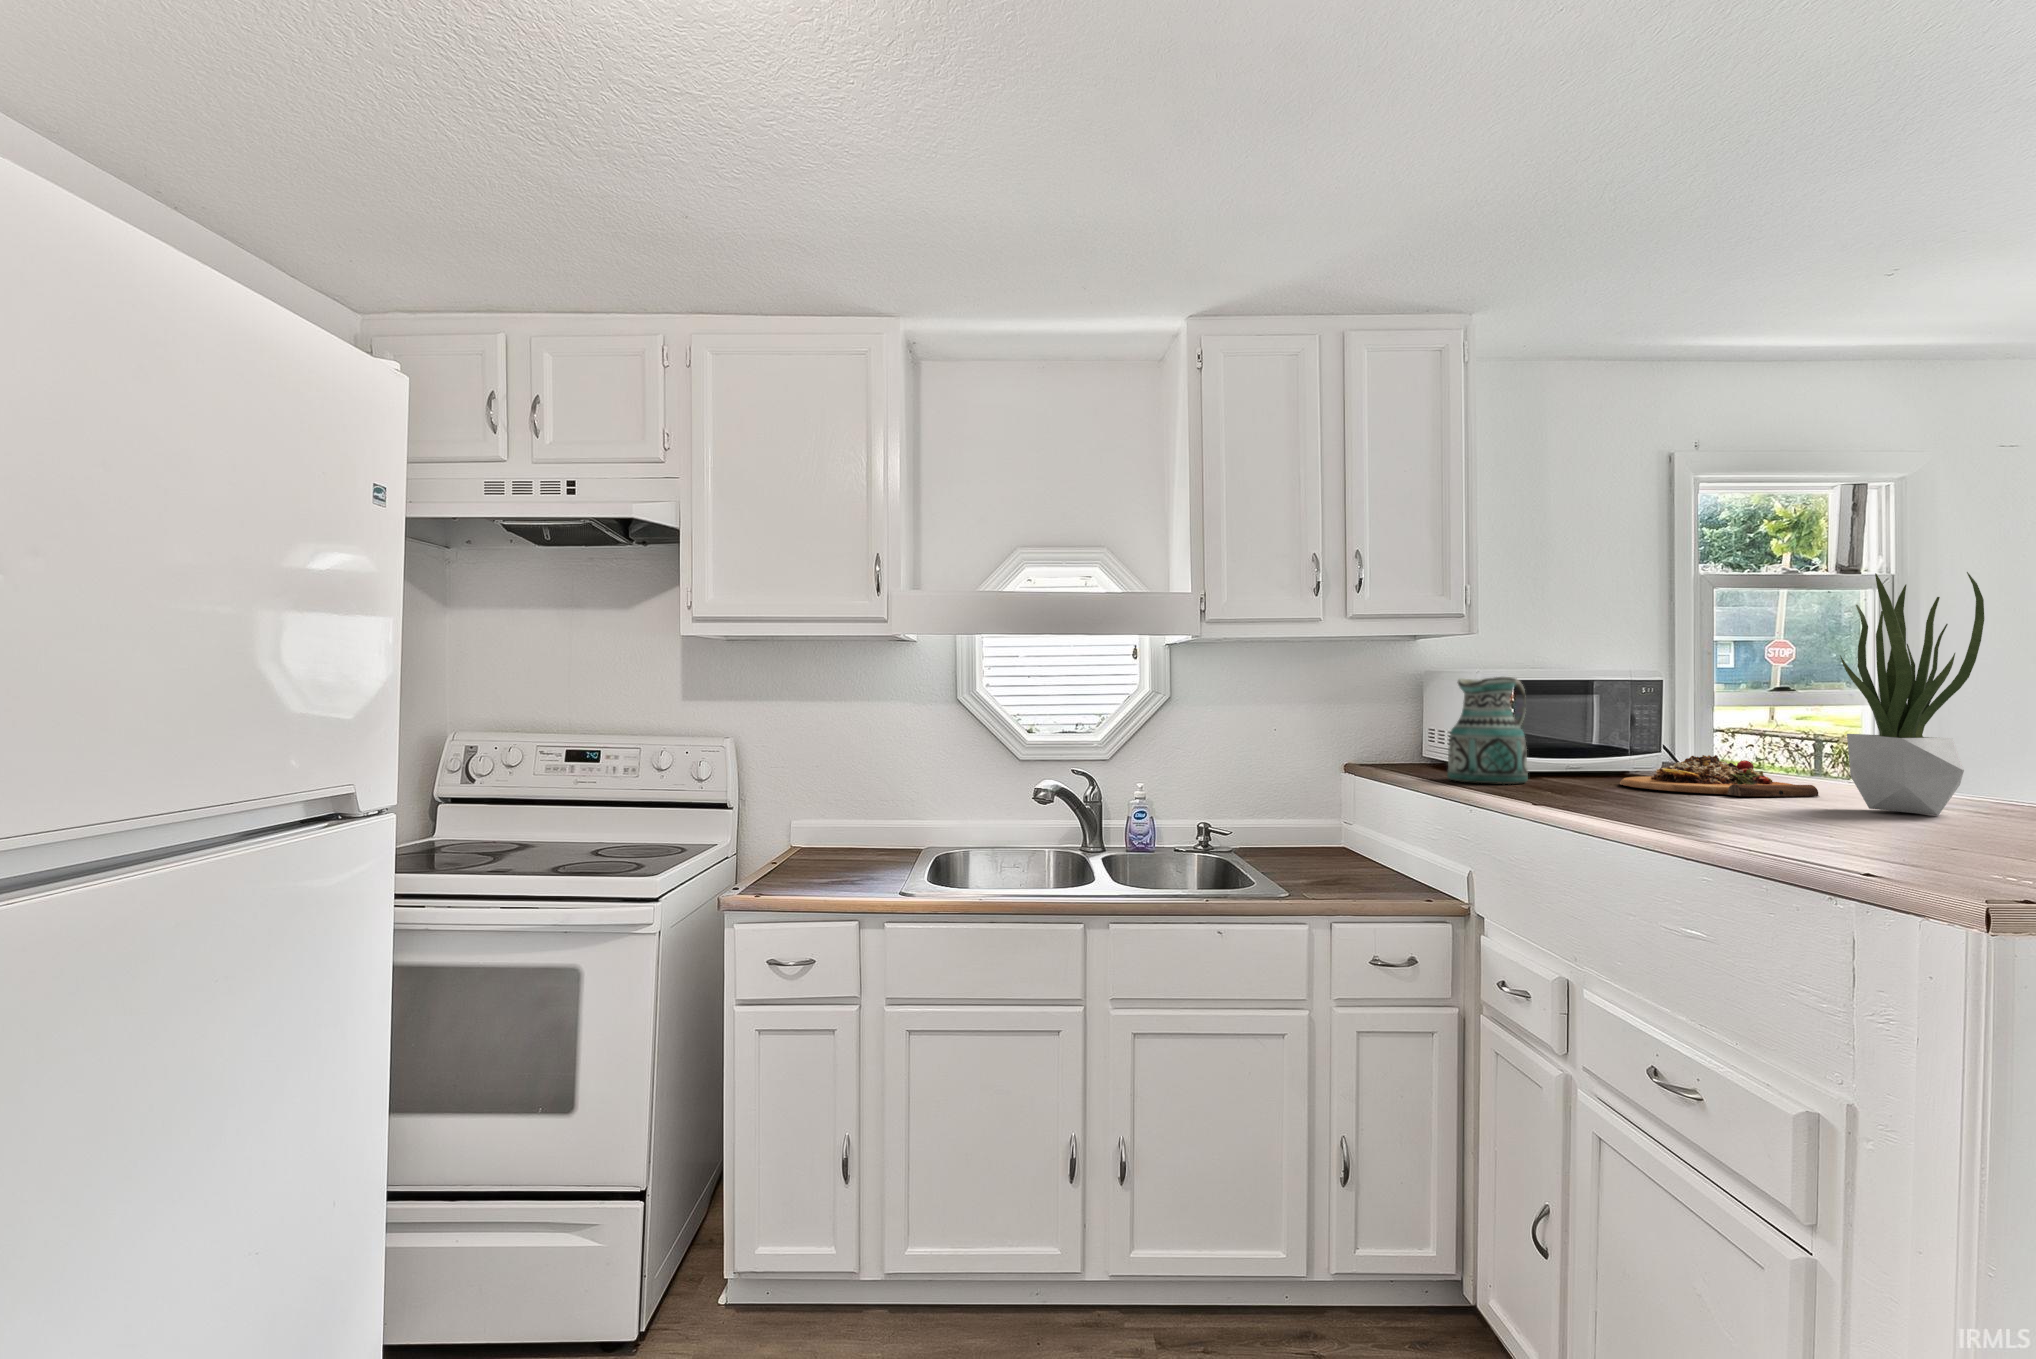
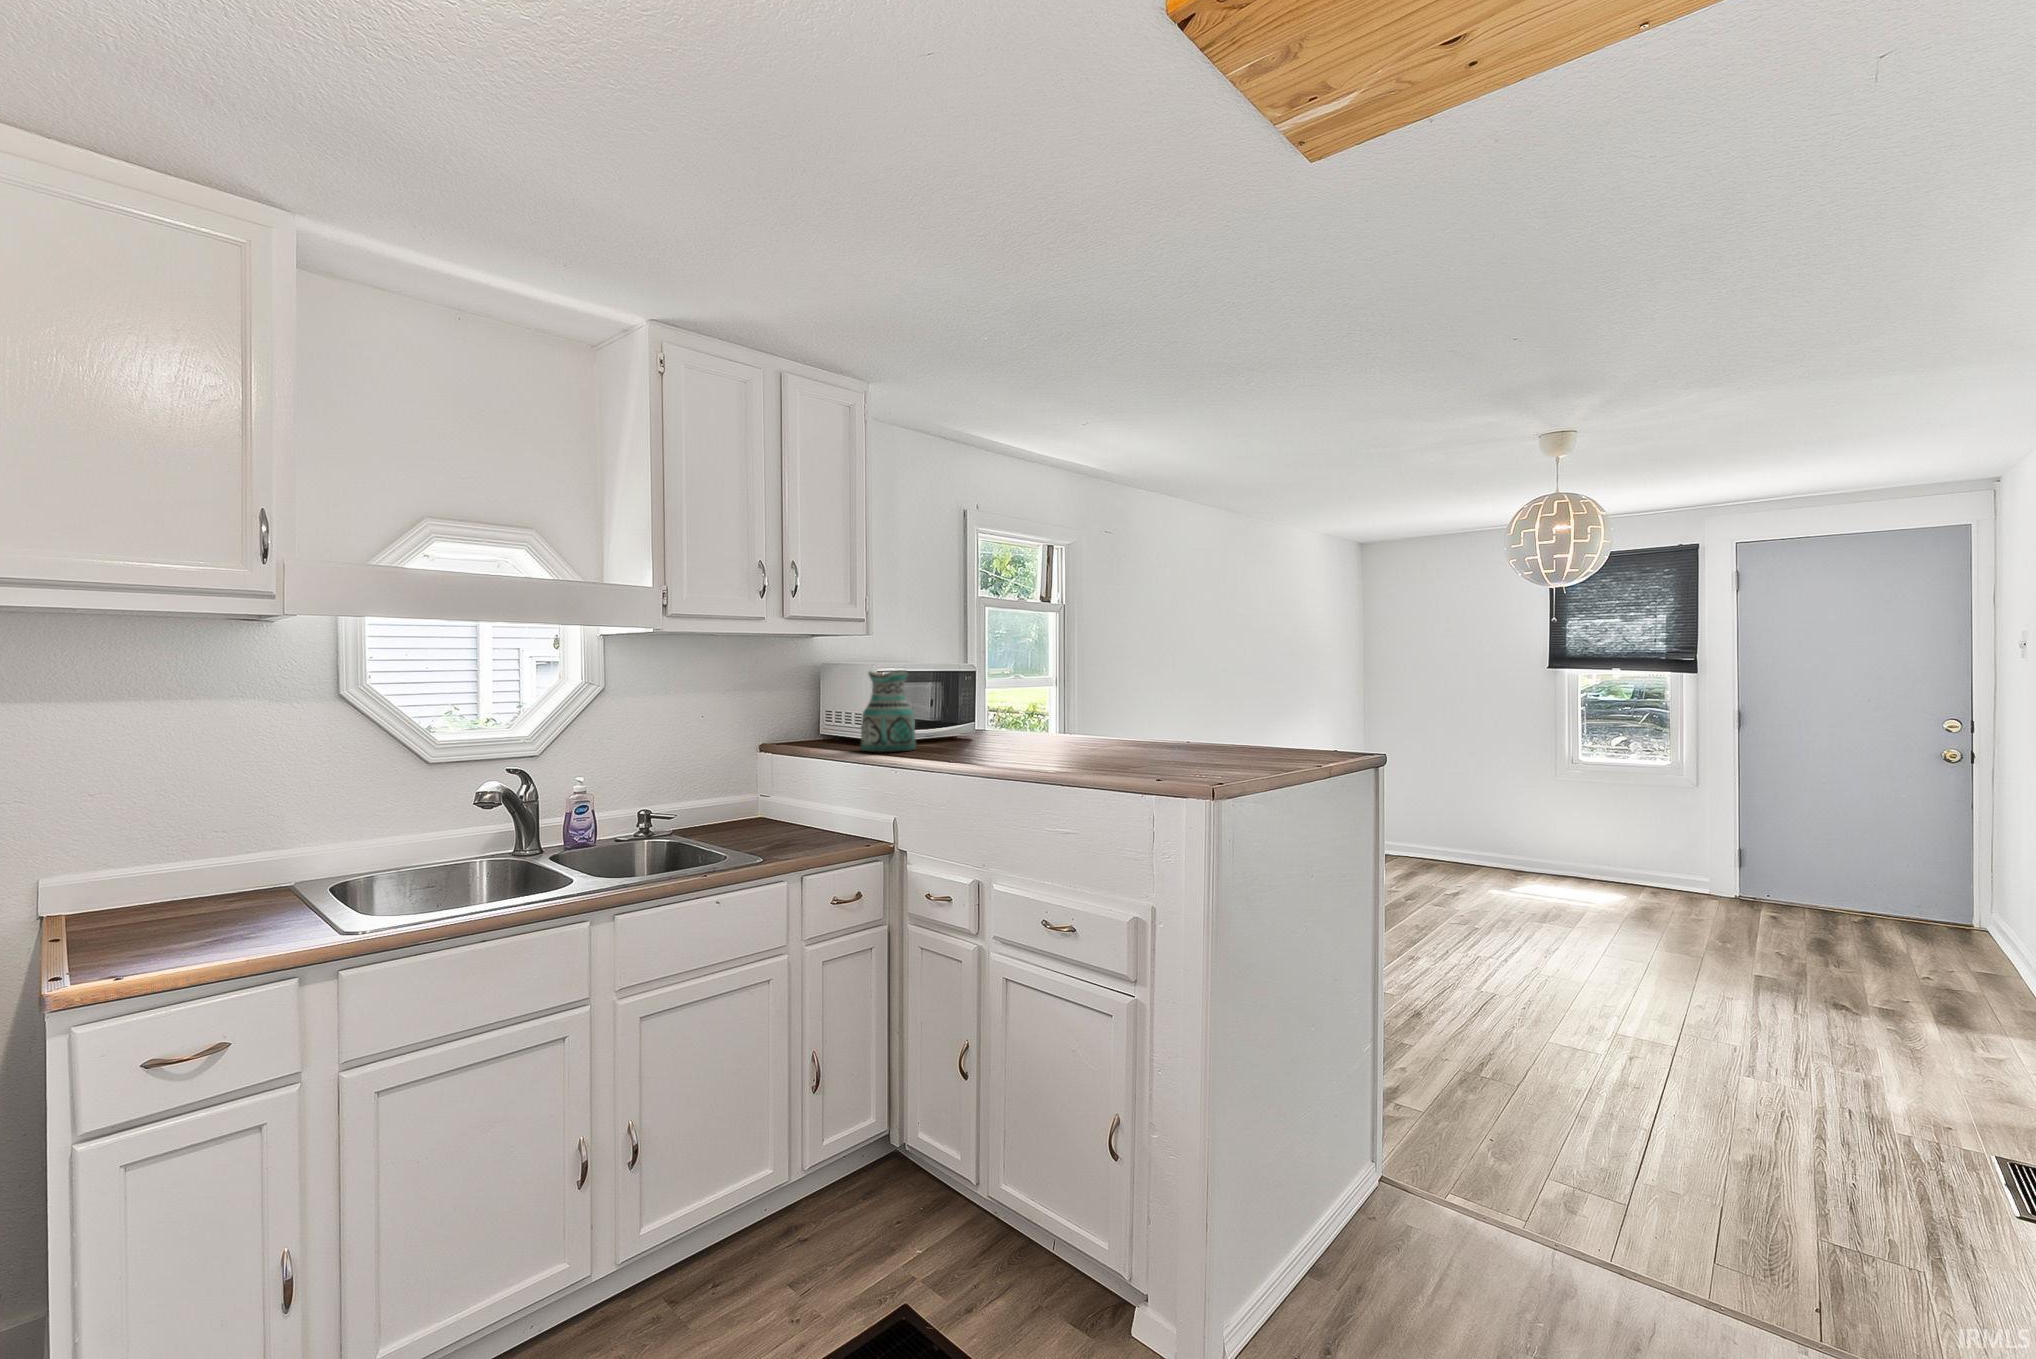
potted plant: present [1840,572,1984,815] -> none [1099,613,1157,750]
cutting board: present [1620,755,1819,797] -> none [969,722,1076,748]

